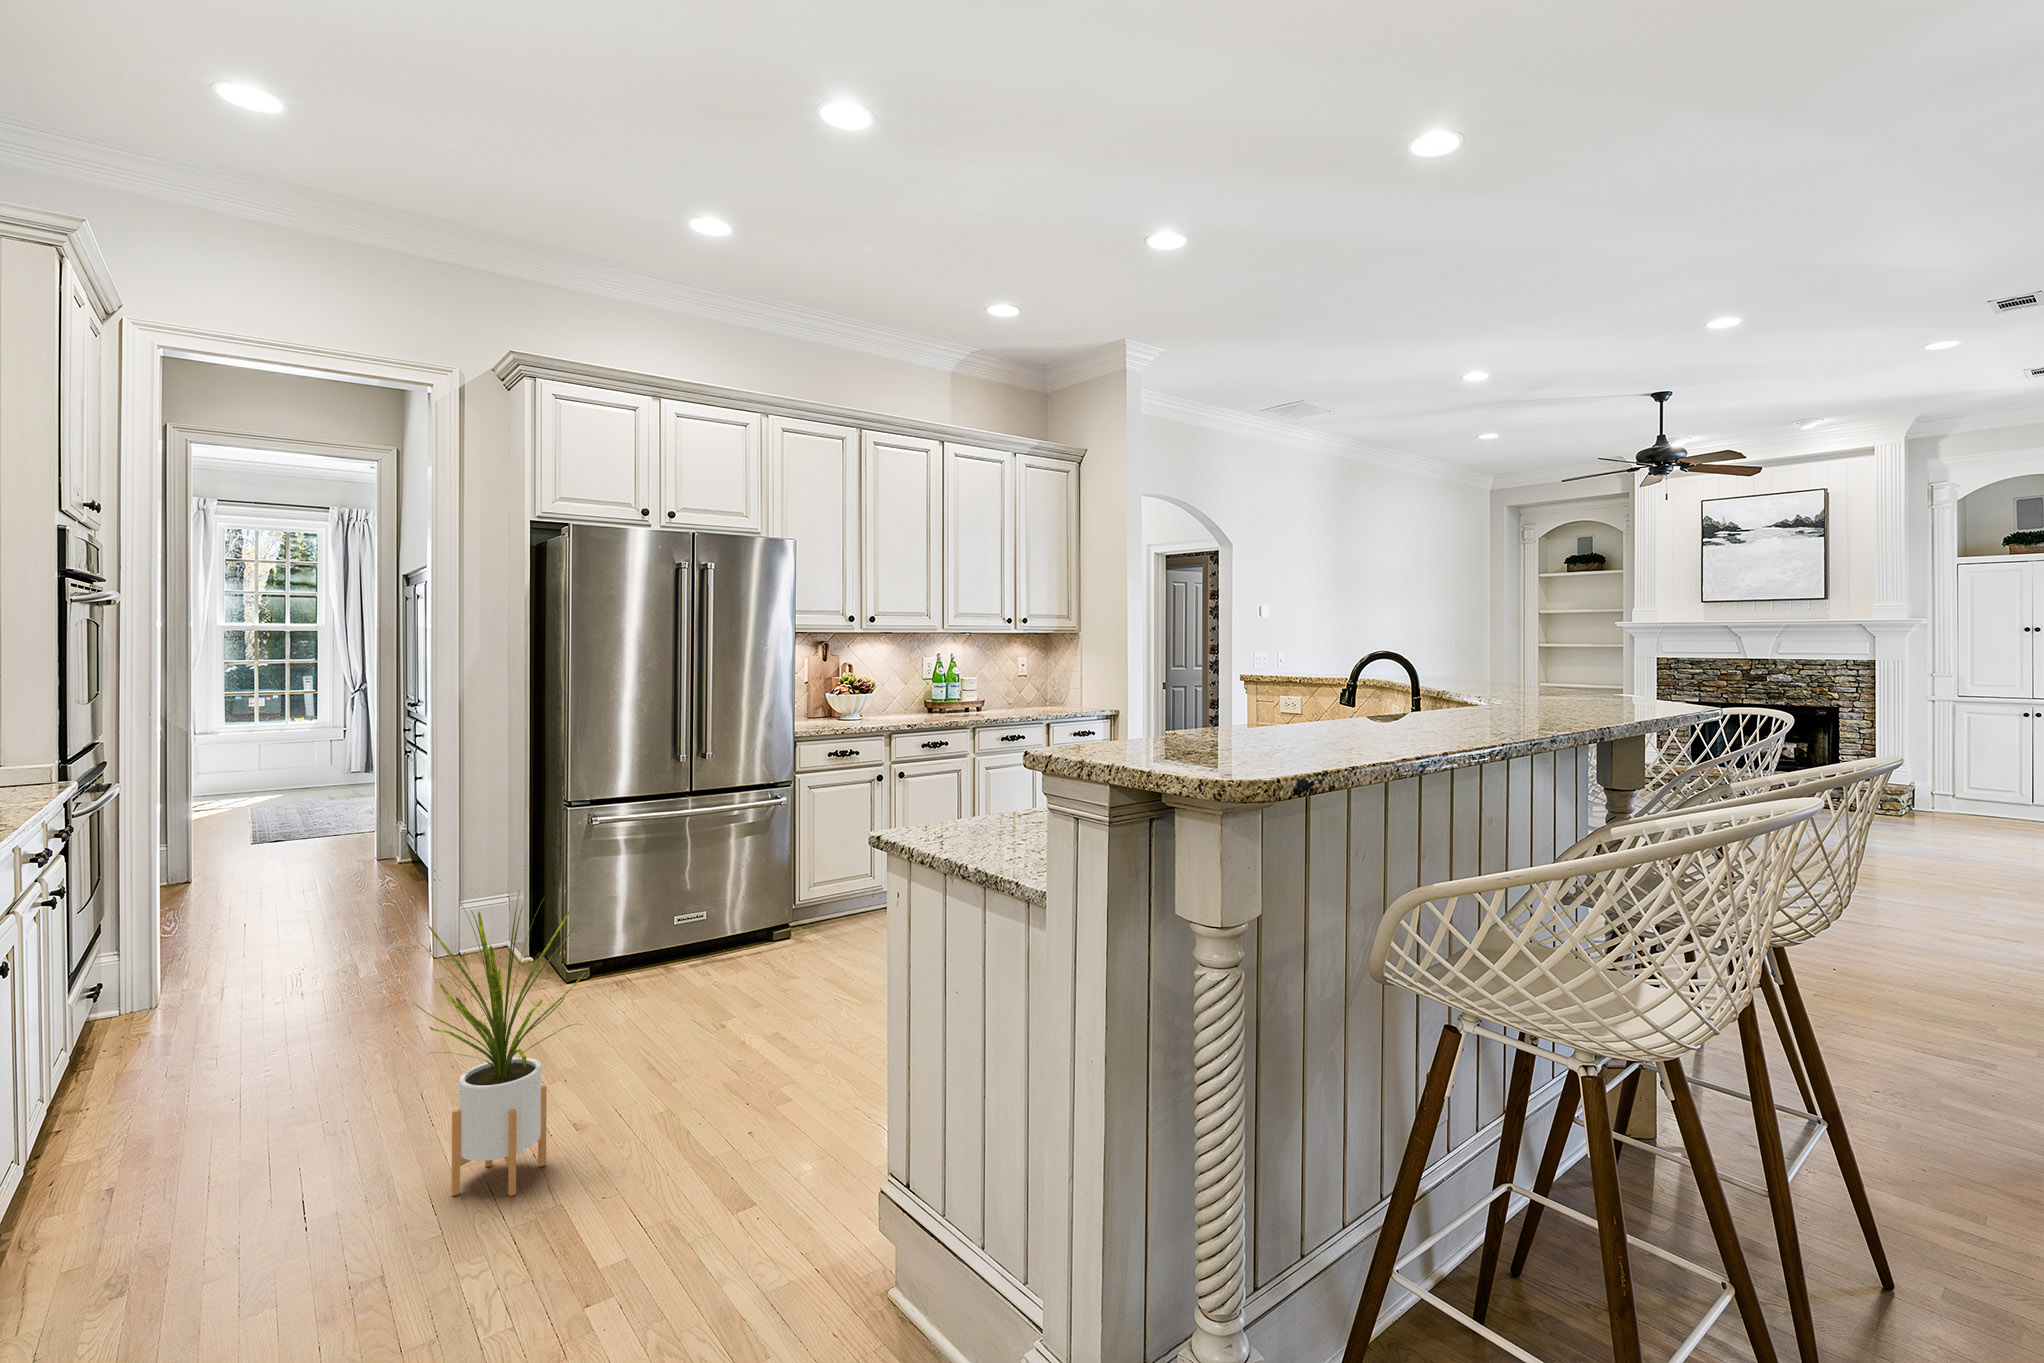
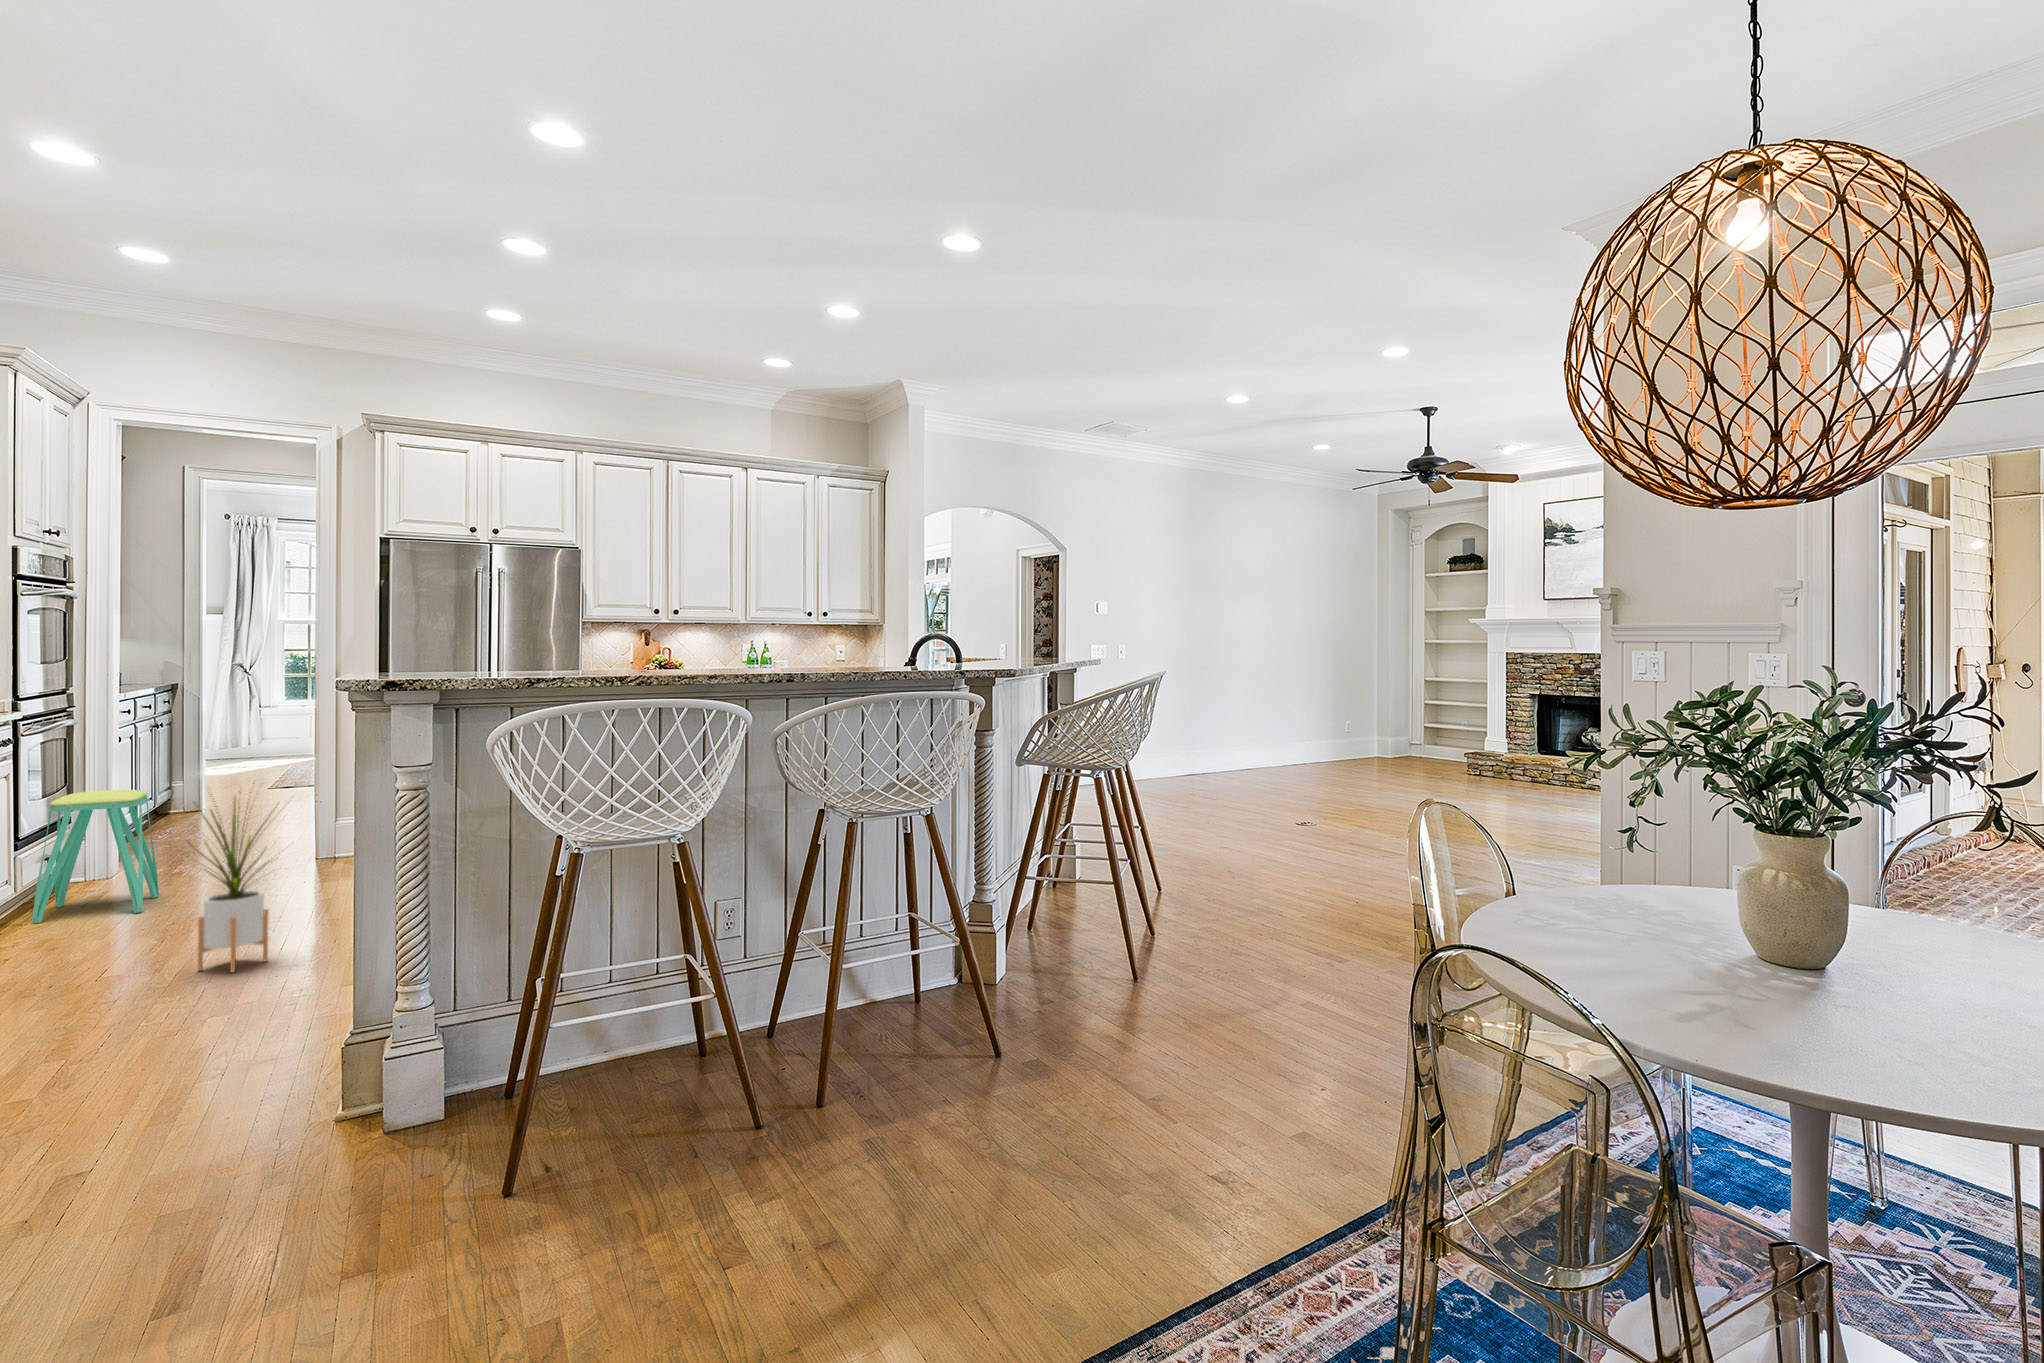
stool: none [92,885,255,1101] -> present [32,790,159,923]

